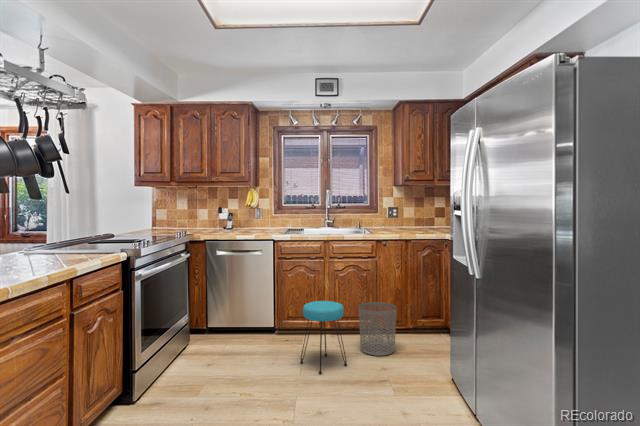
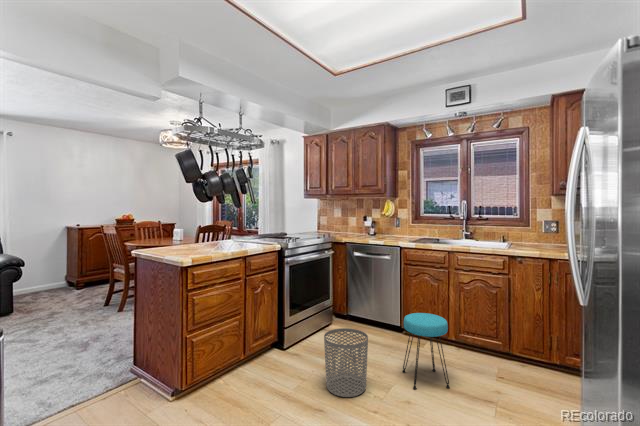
waste bin: present [359,302,396,356] -> present [324,328,368,397]

